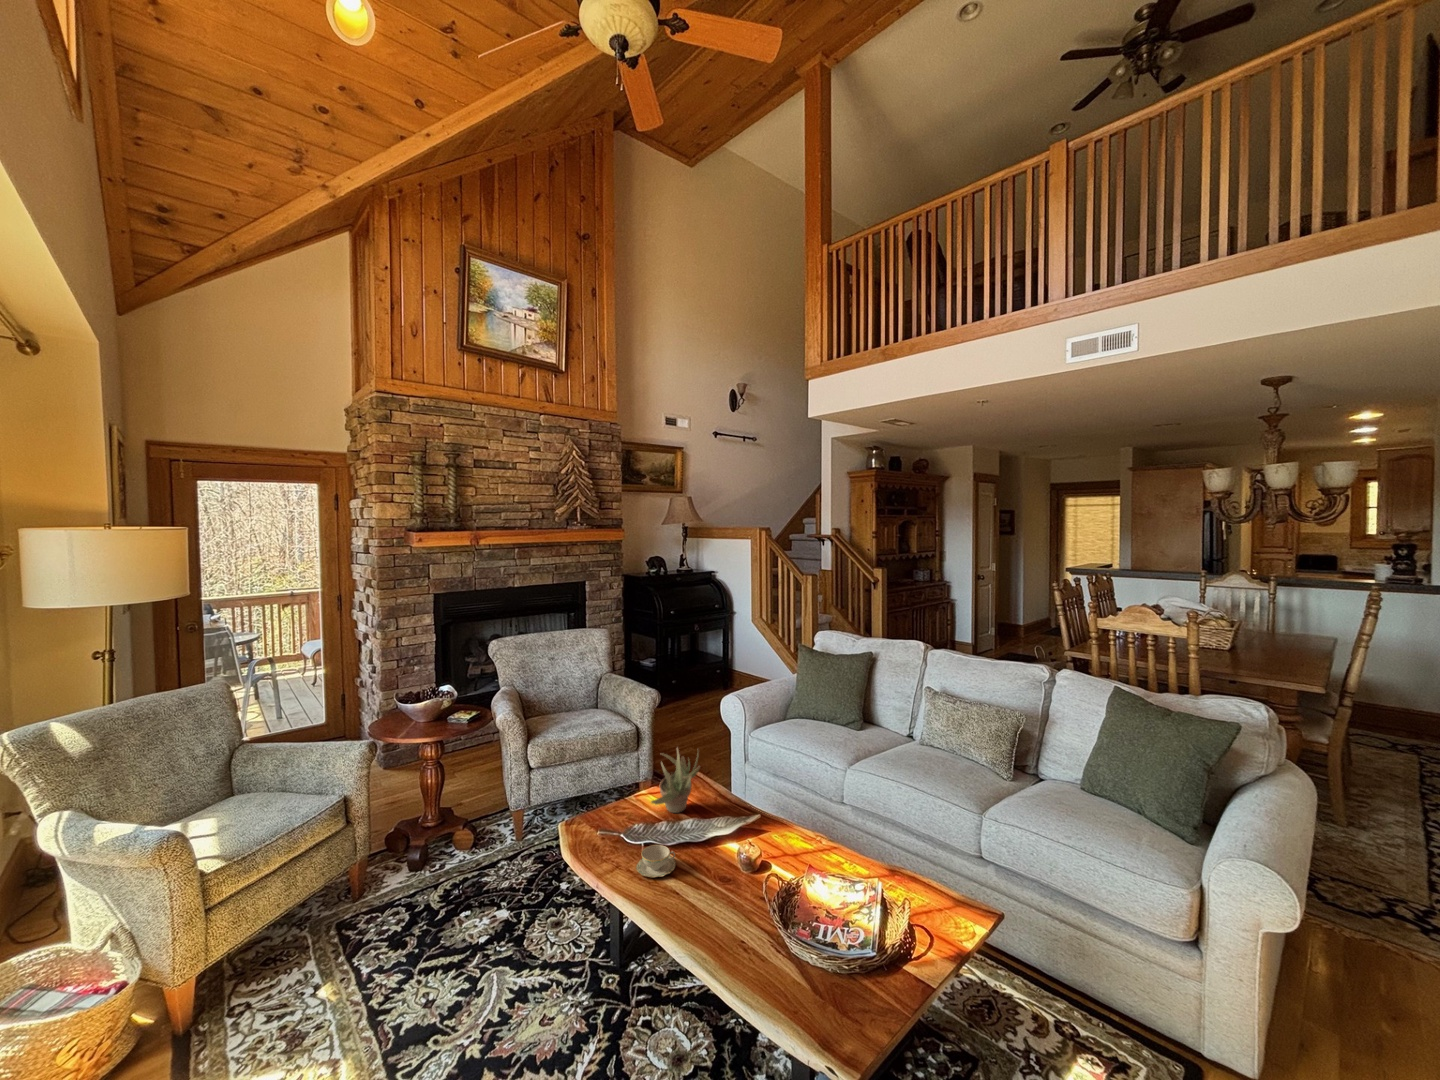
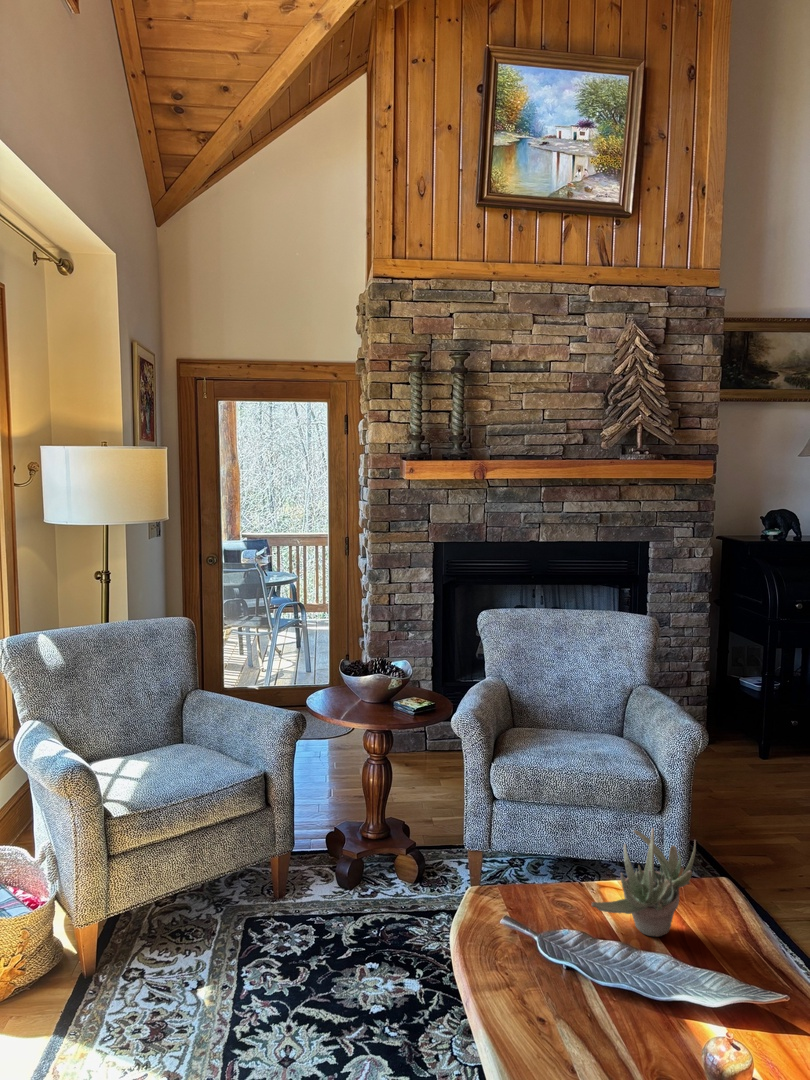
teacup: present [636,845,676,878] -> none [531,974,599,1033]

